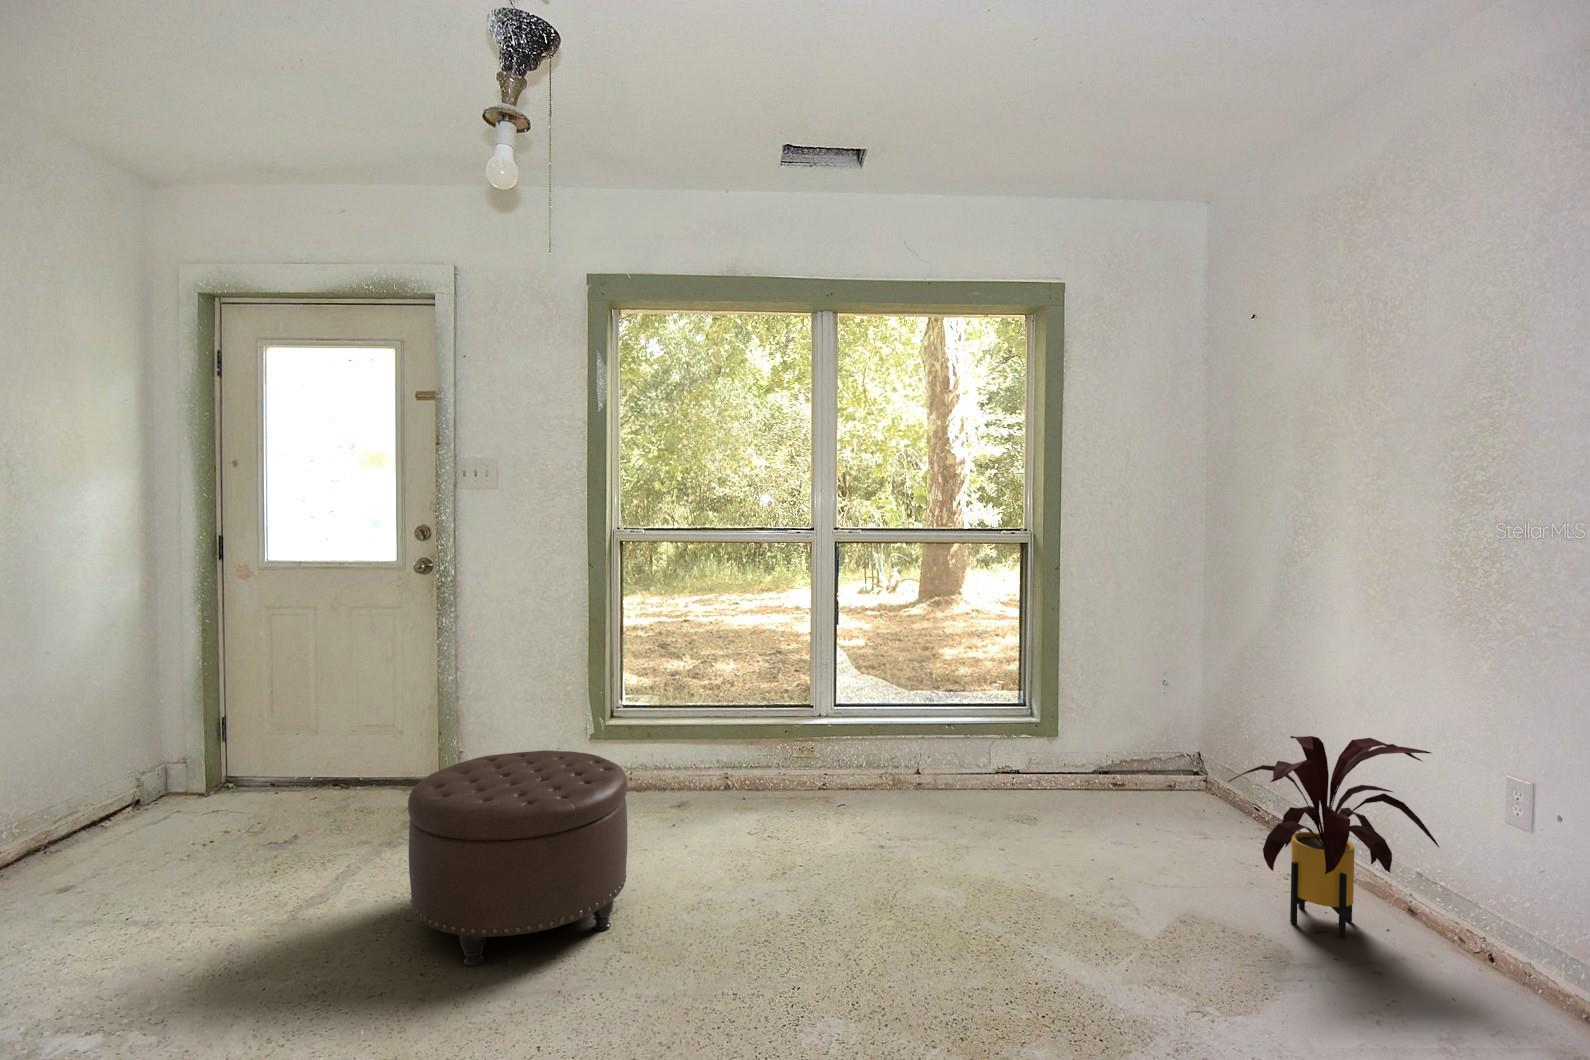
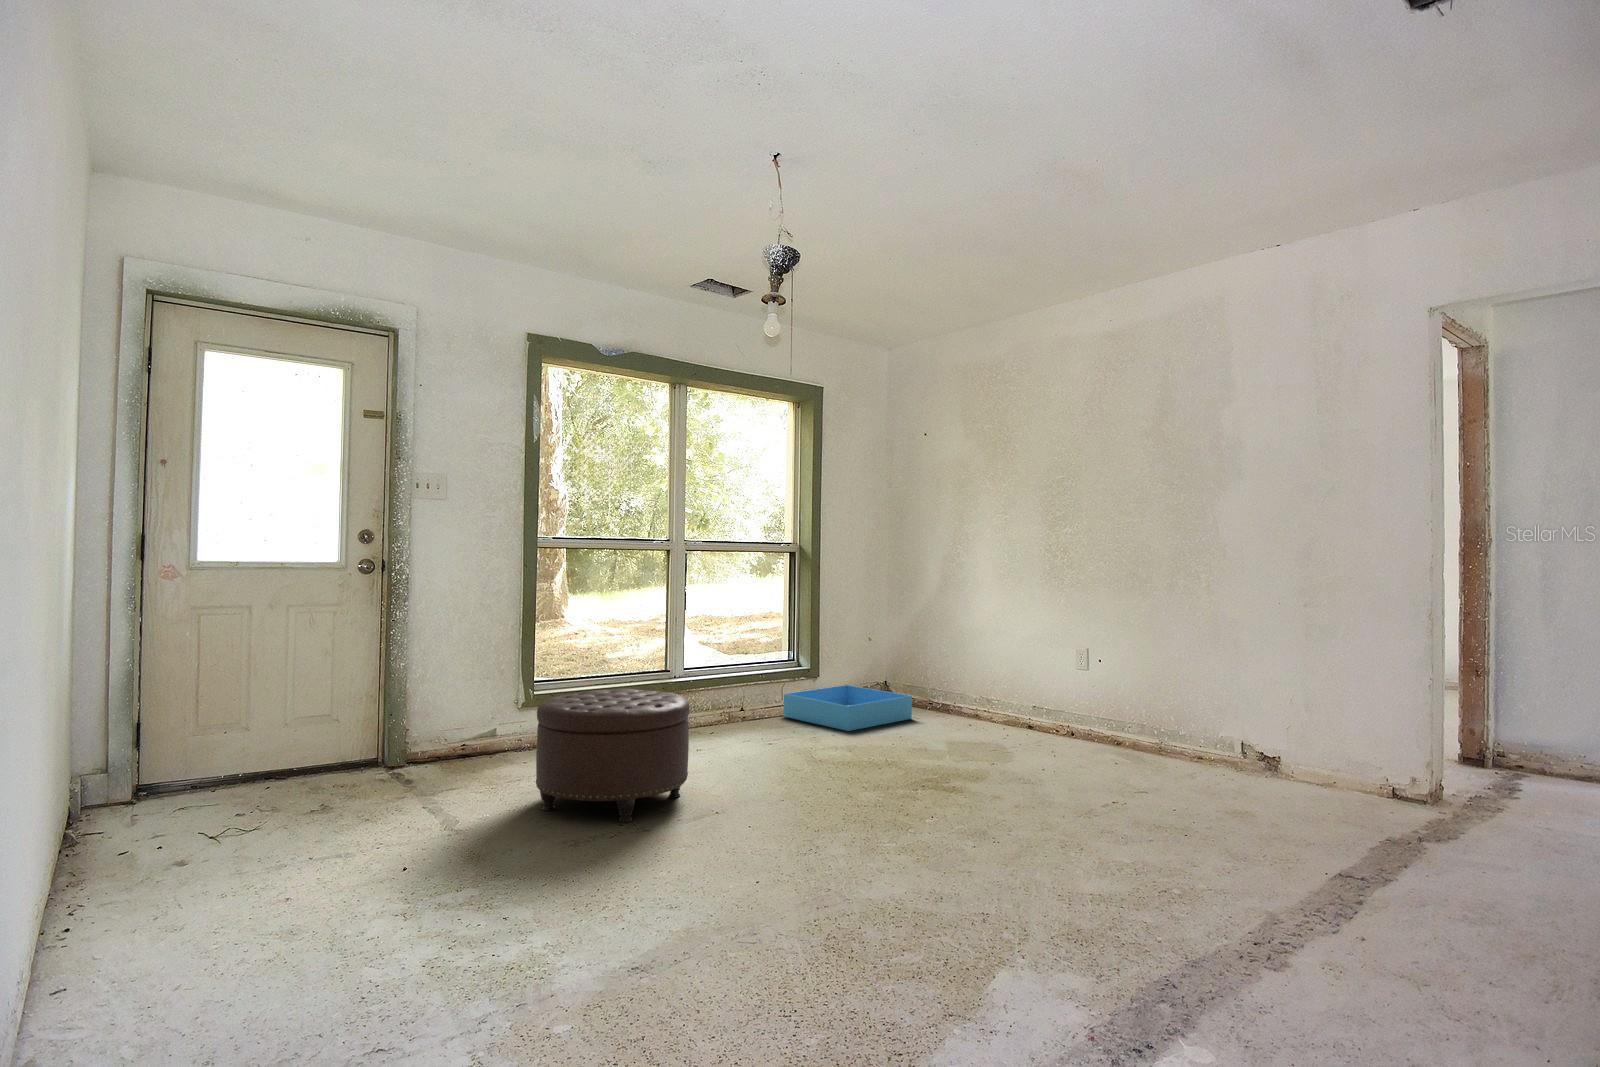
house plant: present [1228,736,1439,937] -> none [957,639,1053,739]
storage bin: none [983,752,1188,843] -> present [783,685,912,731]

